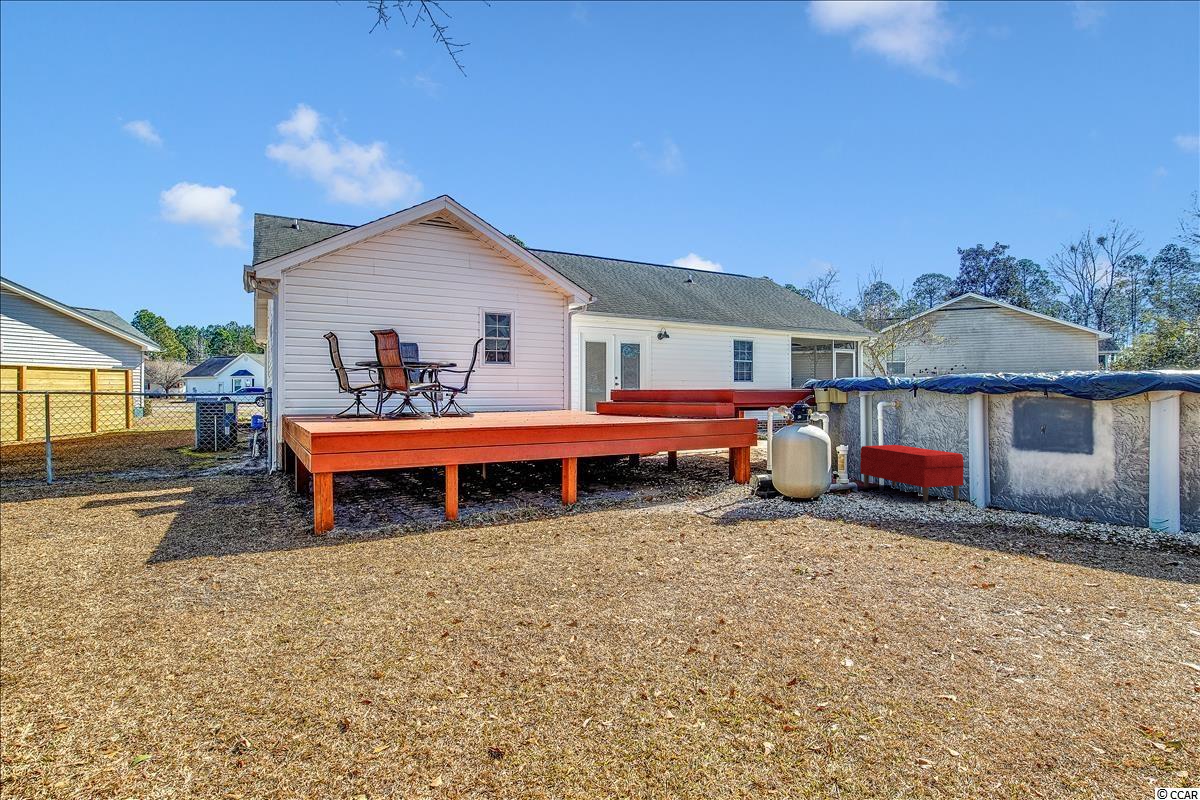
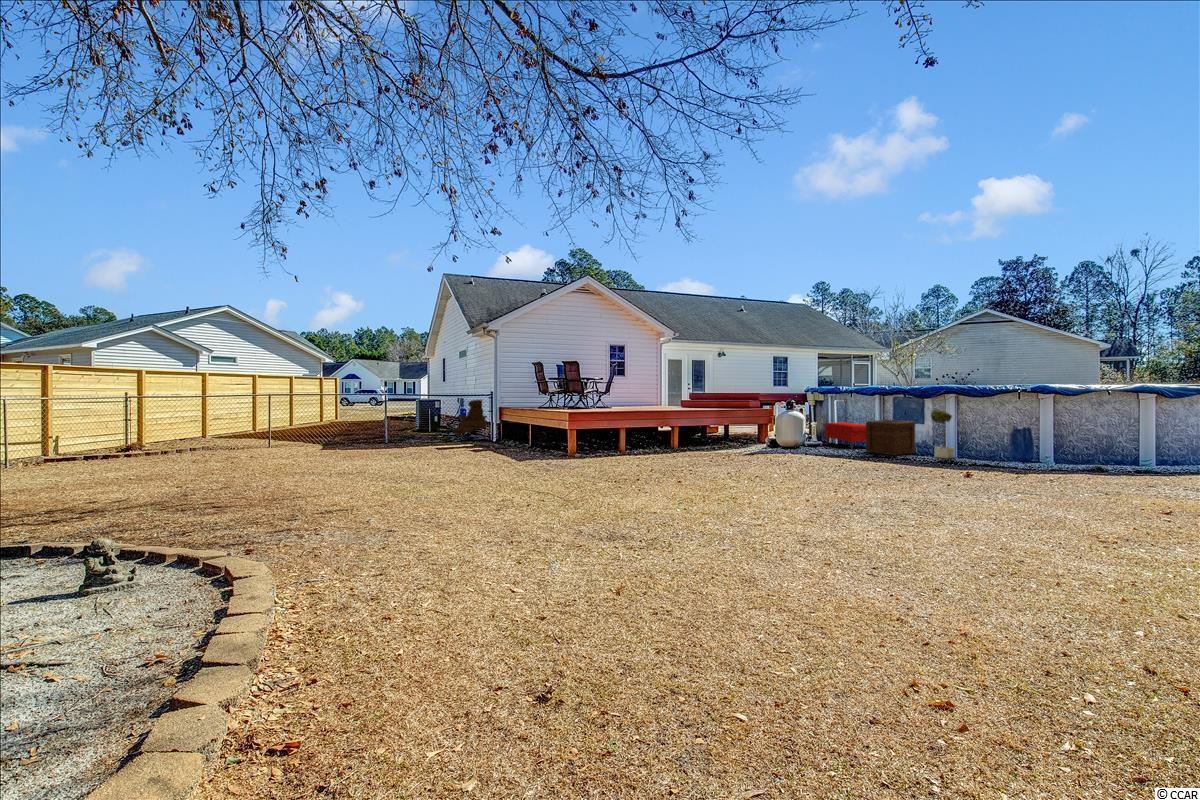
lounge chair: none [161,403,249,481] -> present [452,400,487,438]
potted tree: none [1123,425,1183,536] -> present [931,410,955,458]
wooden crate: none [968,444,1072,525] -> present [866,420,915,455]

